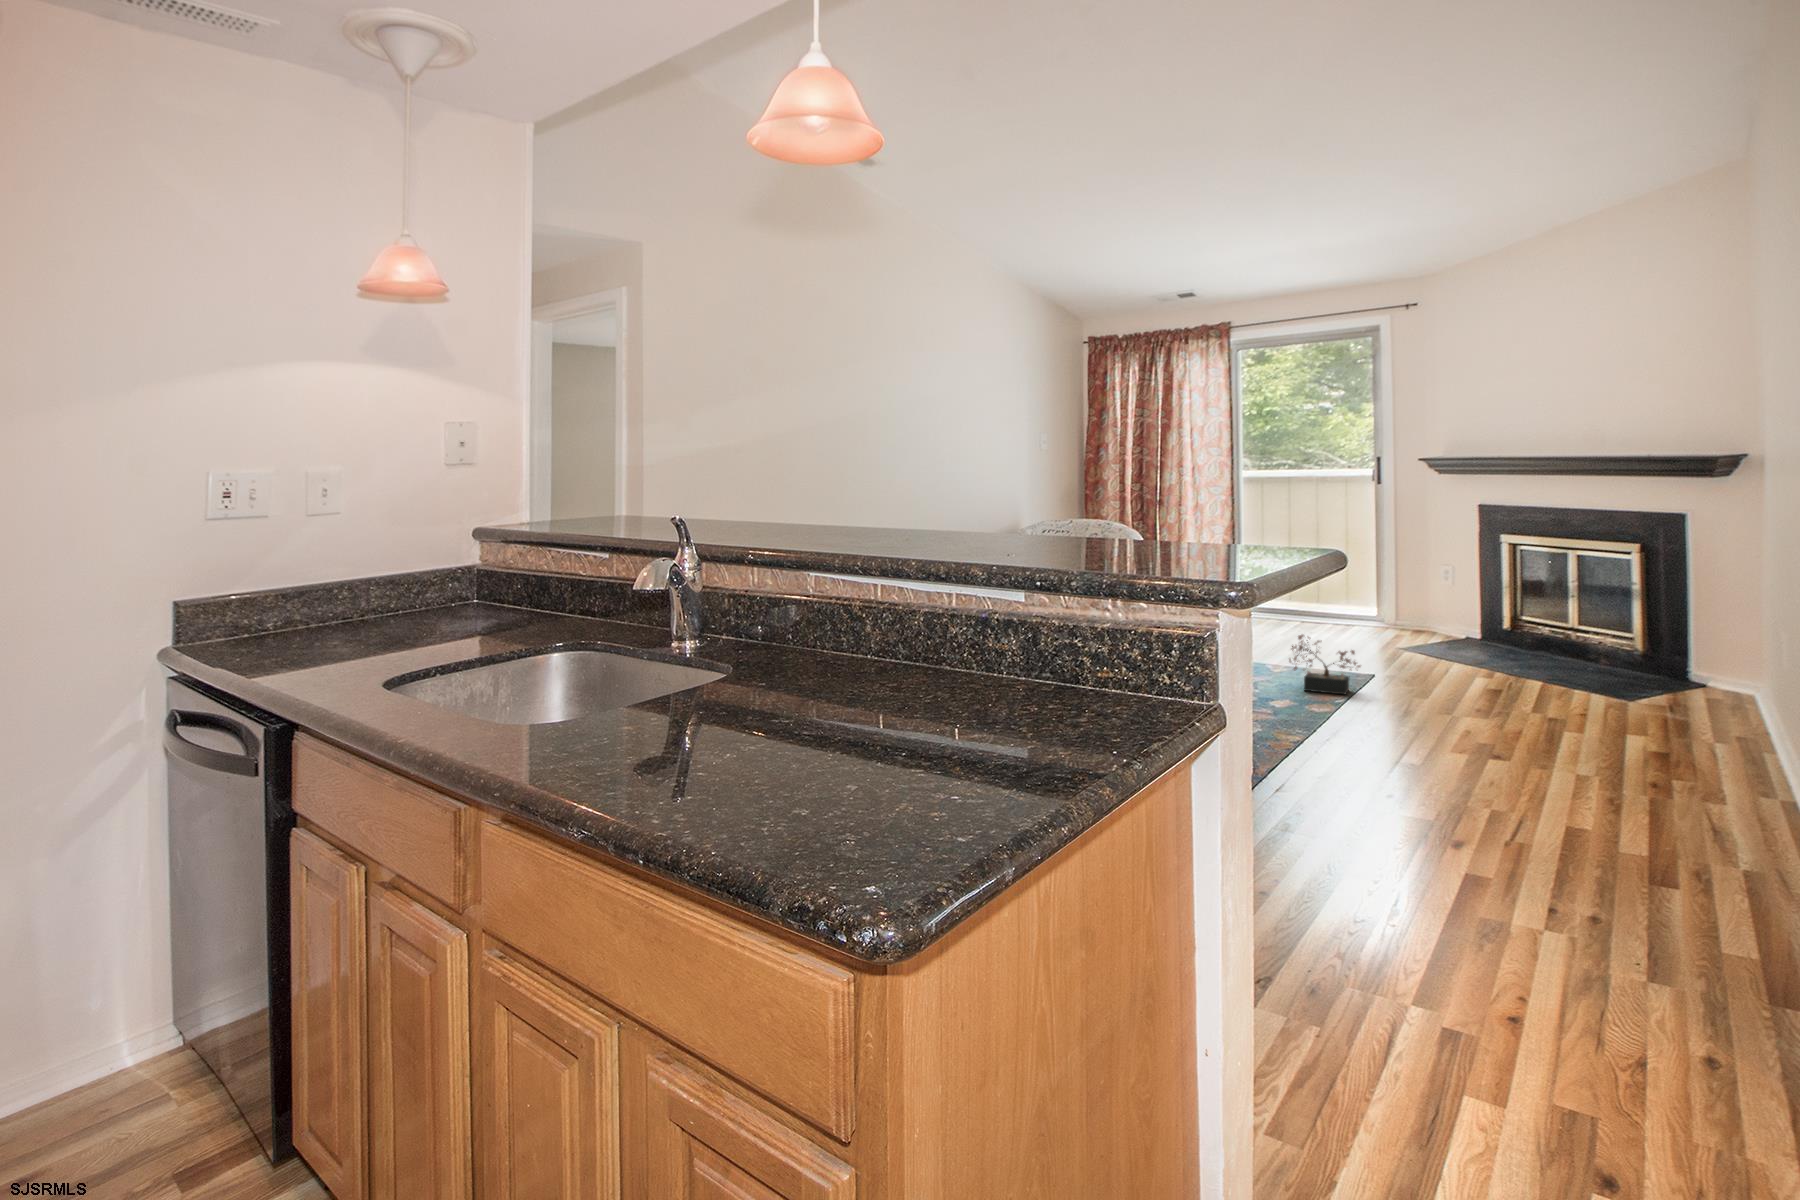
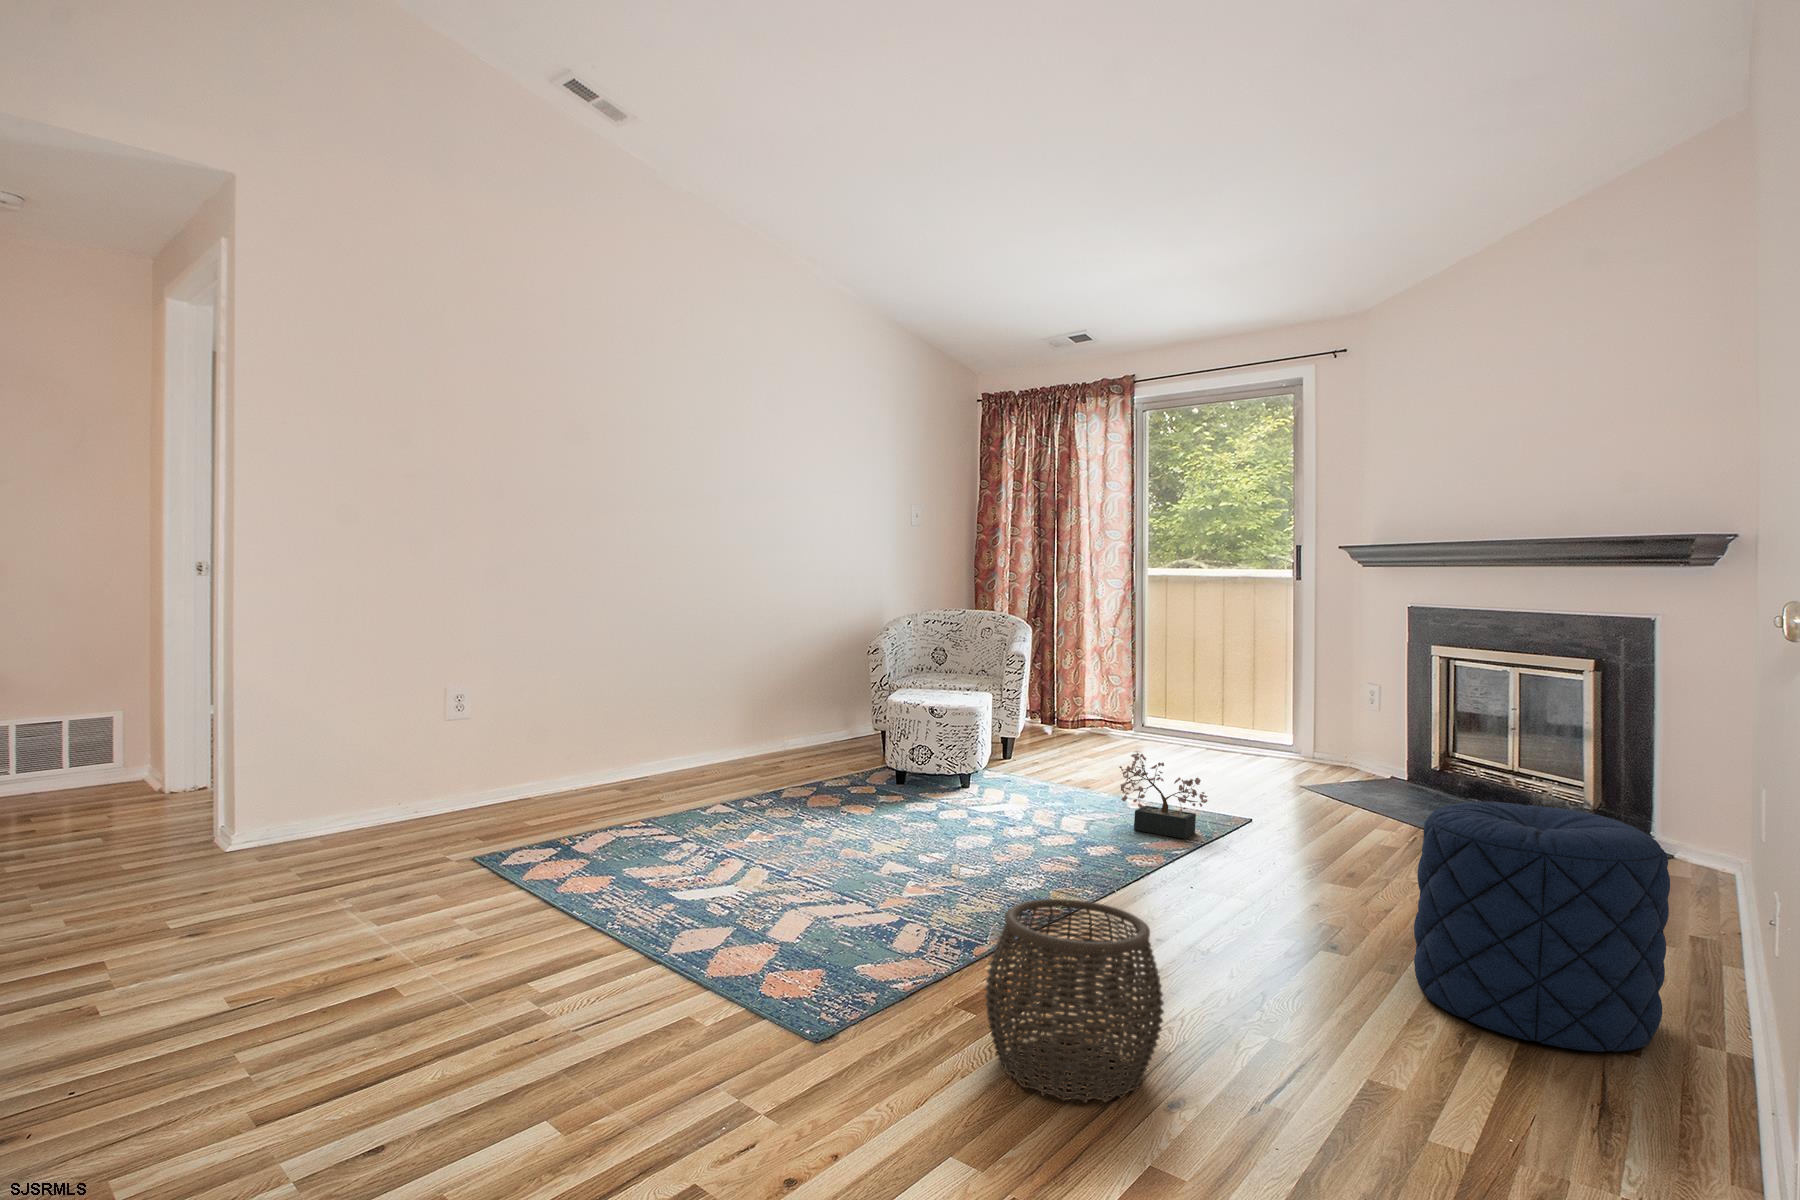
pouf: none [1565,654,1748,803] -> present [1414,802,1670,1052]
woven basket: none [1326,730,1450,845] -> present [985,899,1164,1103]

